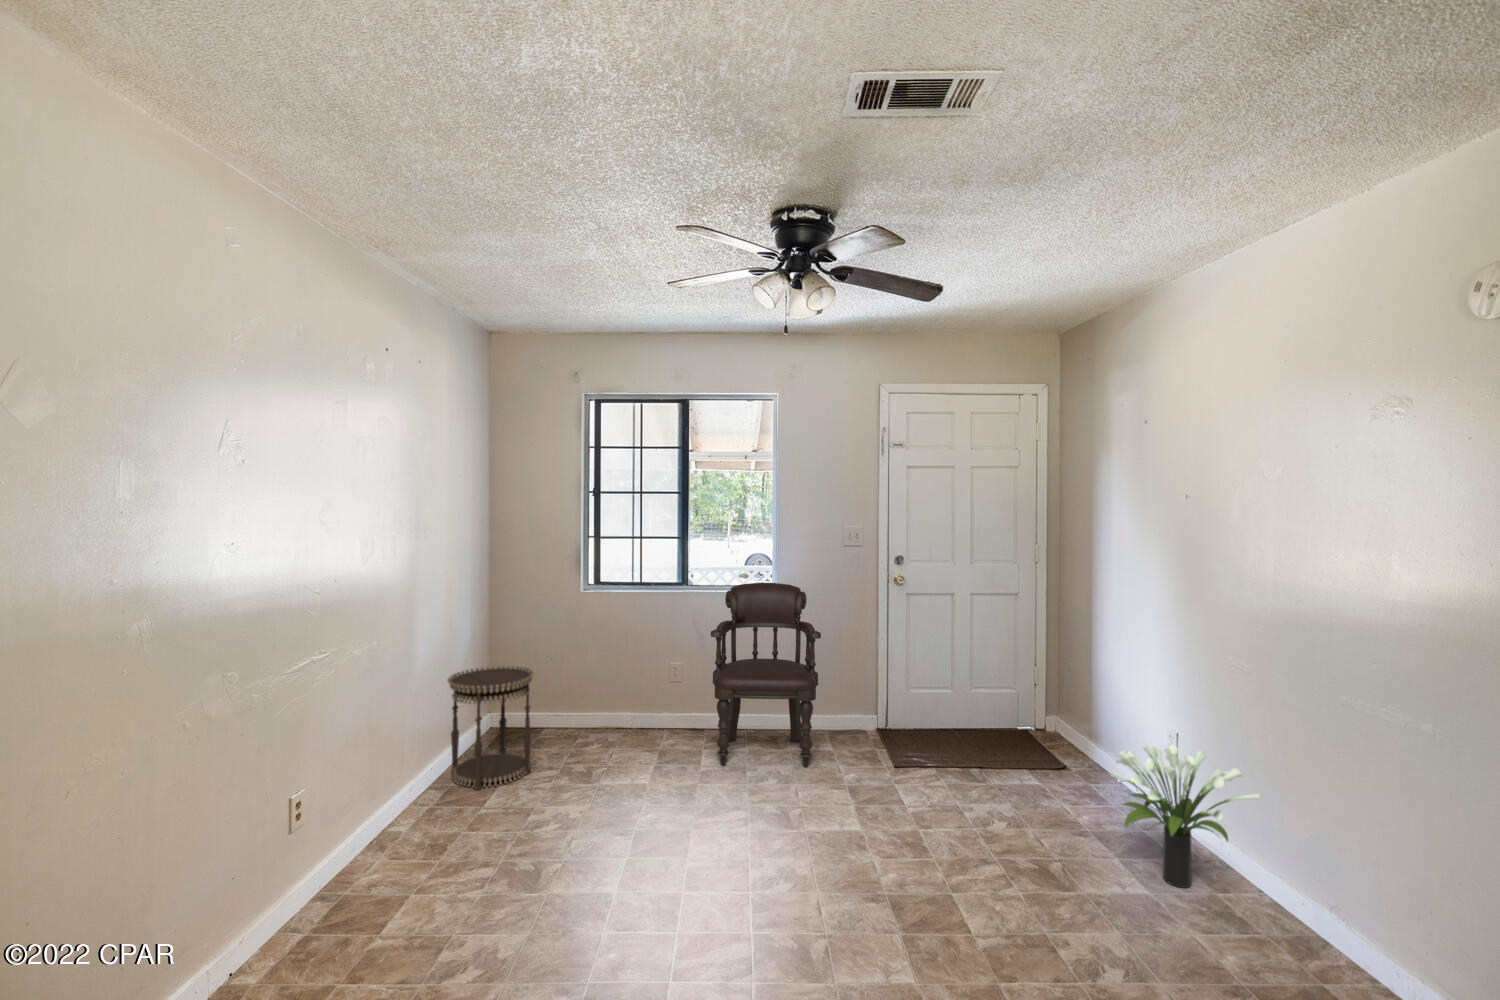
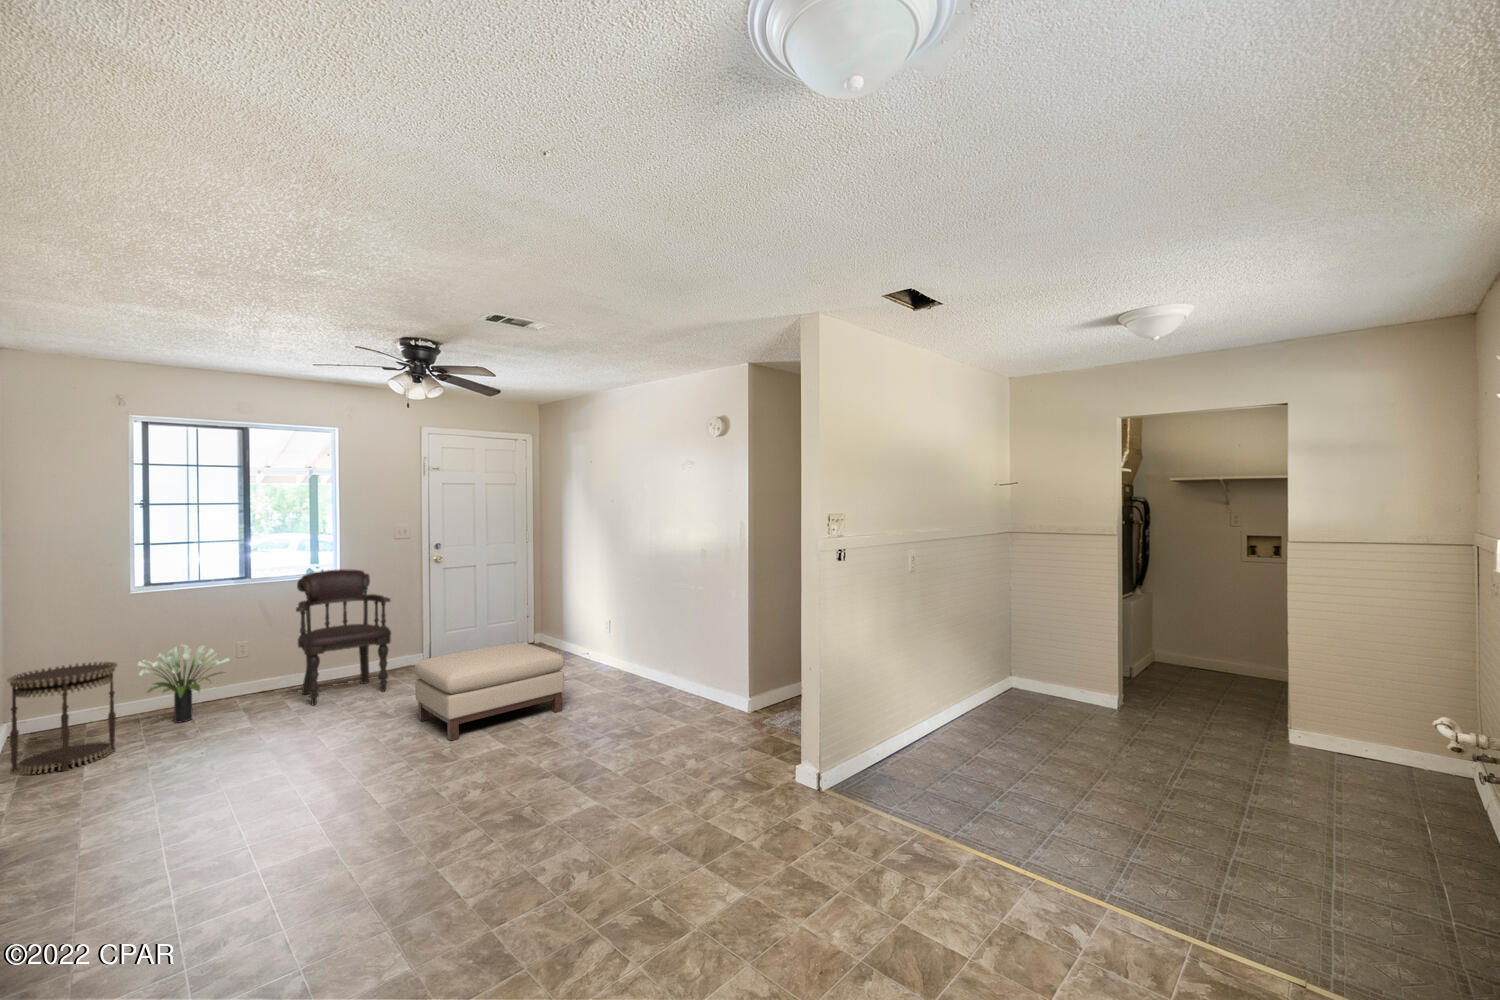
potted plant: present [1110,745,1260,888] -> present [138,645,230,723]
ottoman: none [807,760,1062,949] -> present [414,643,564,741]

